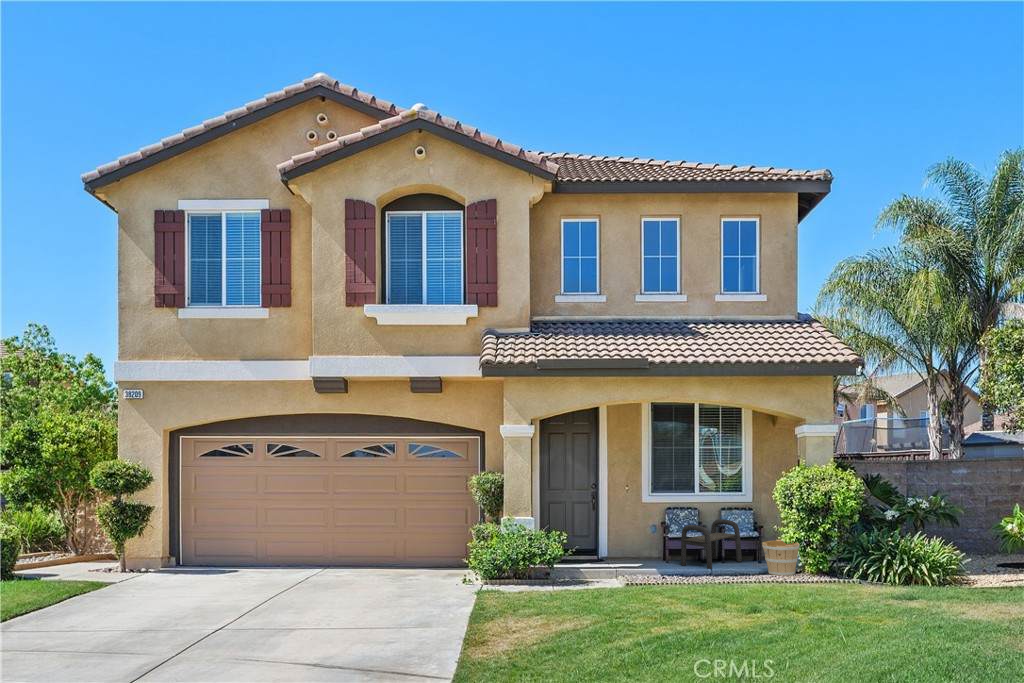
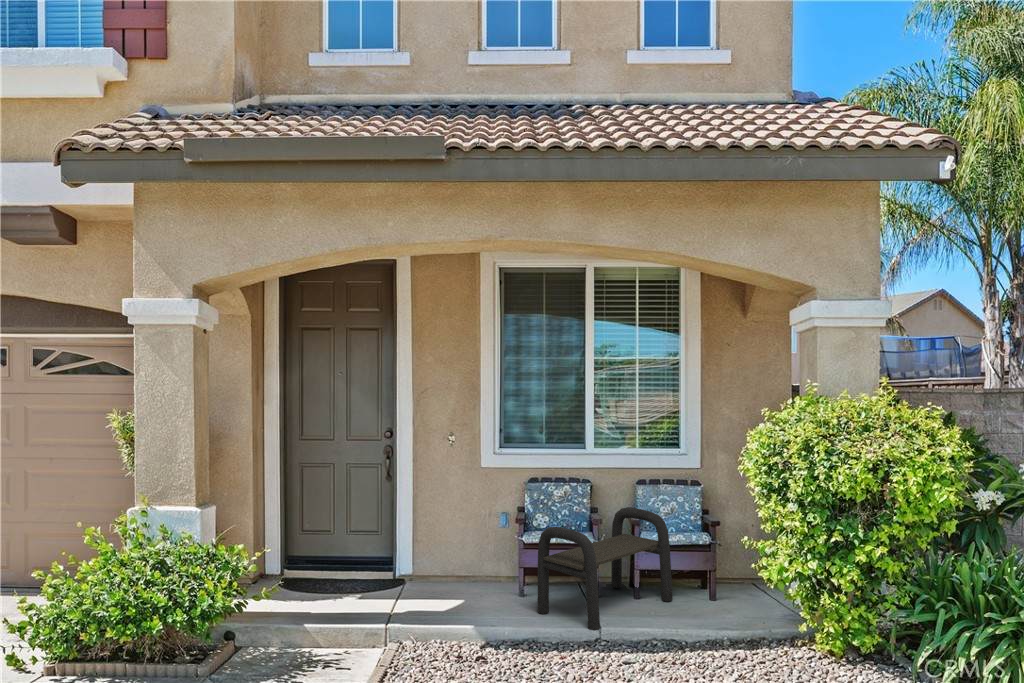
wooden bucket: present [762,540,799,576] -> none [711,570,804,671]

